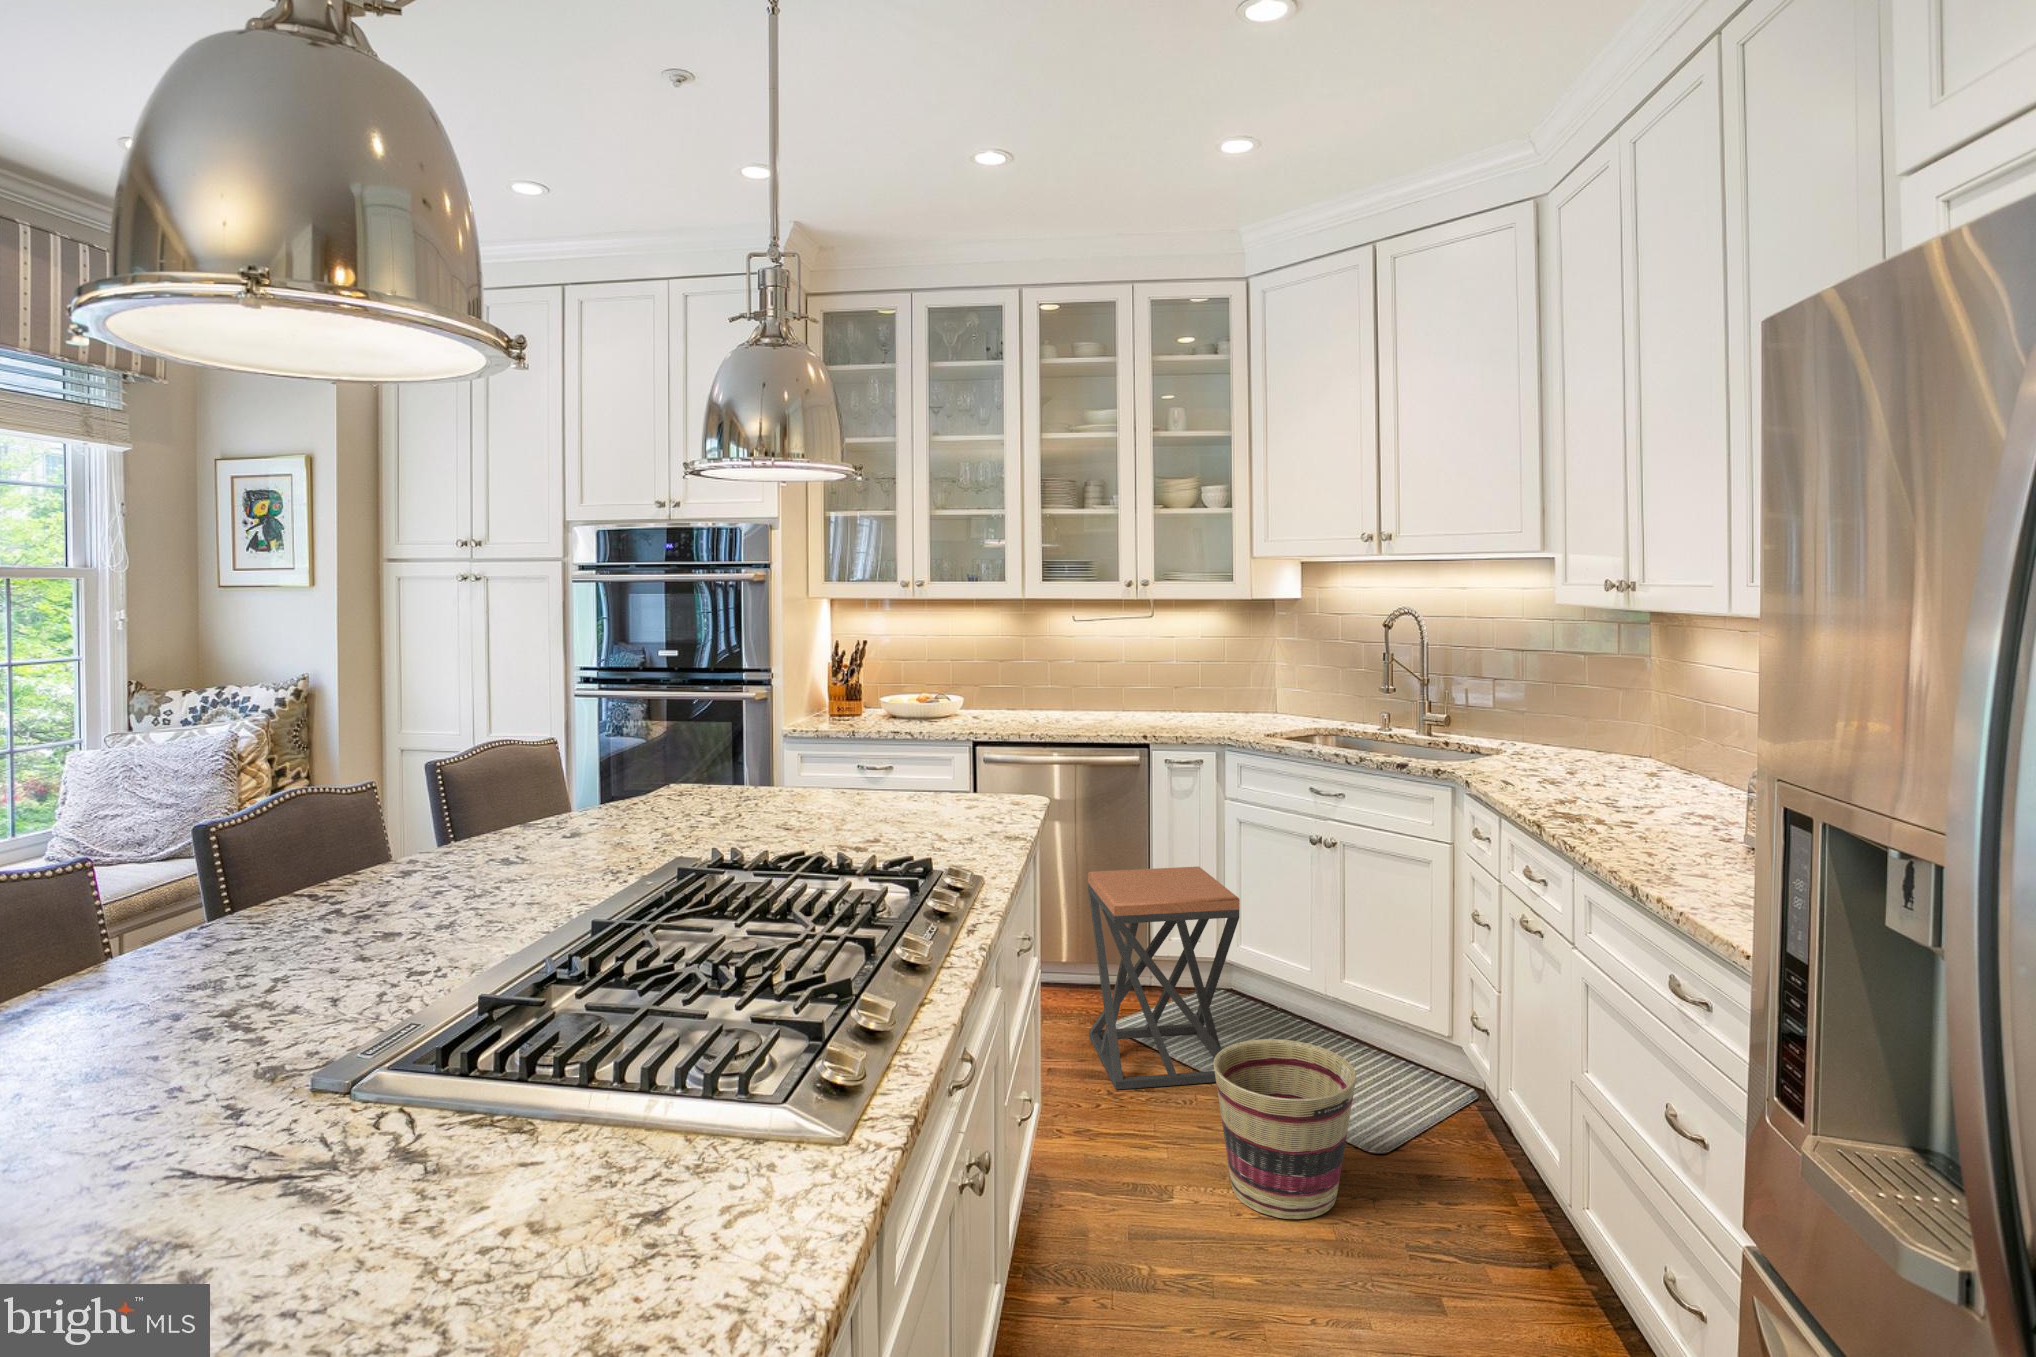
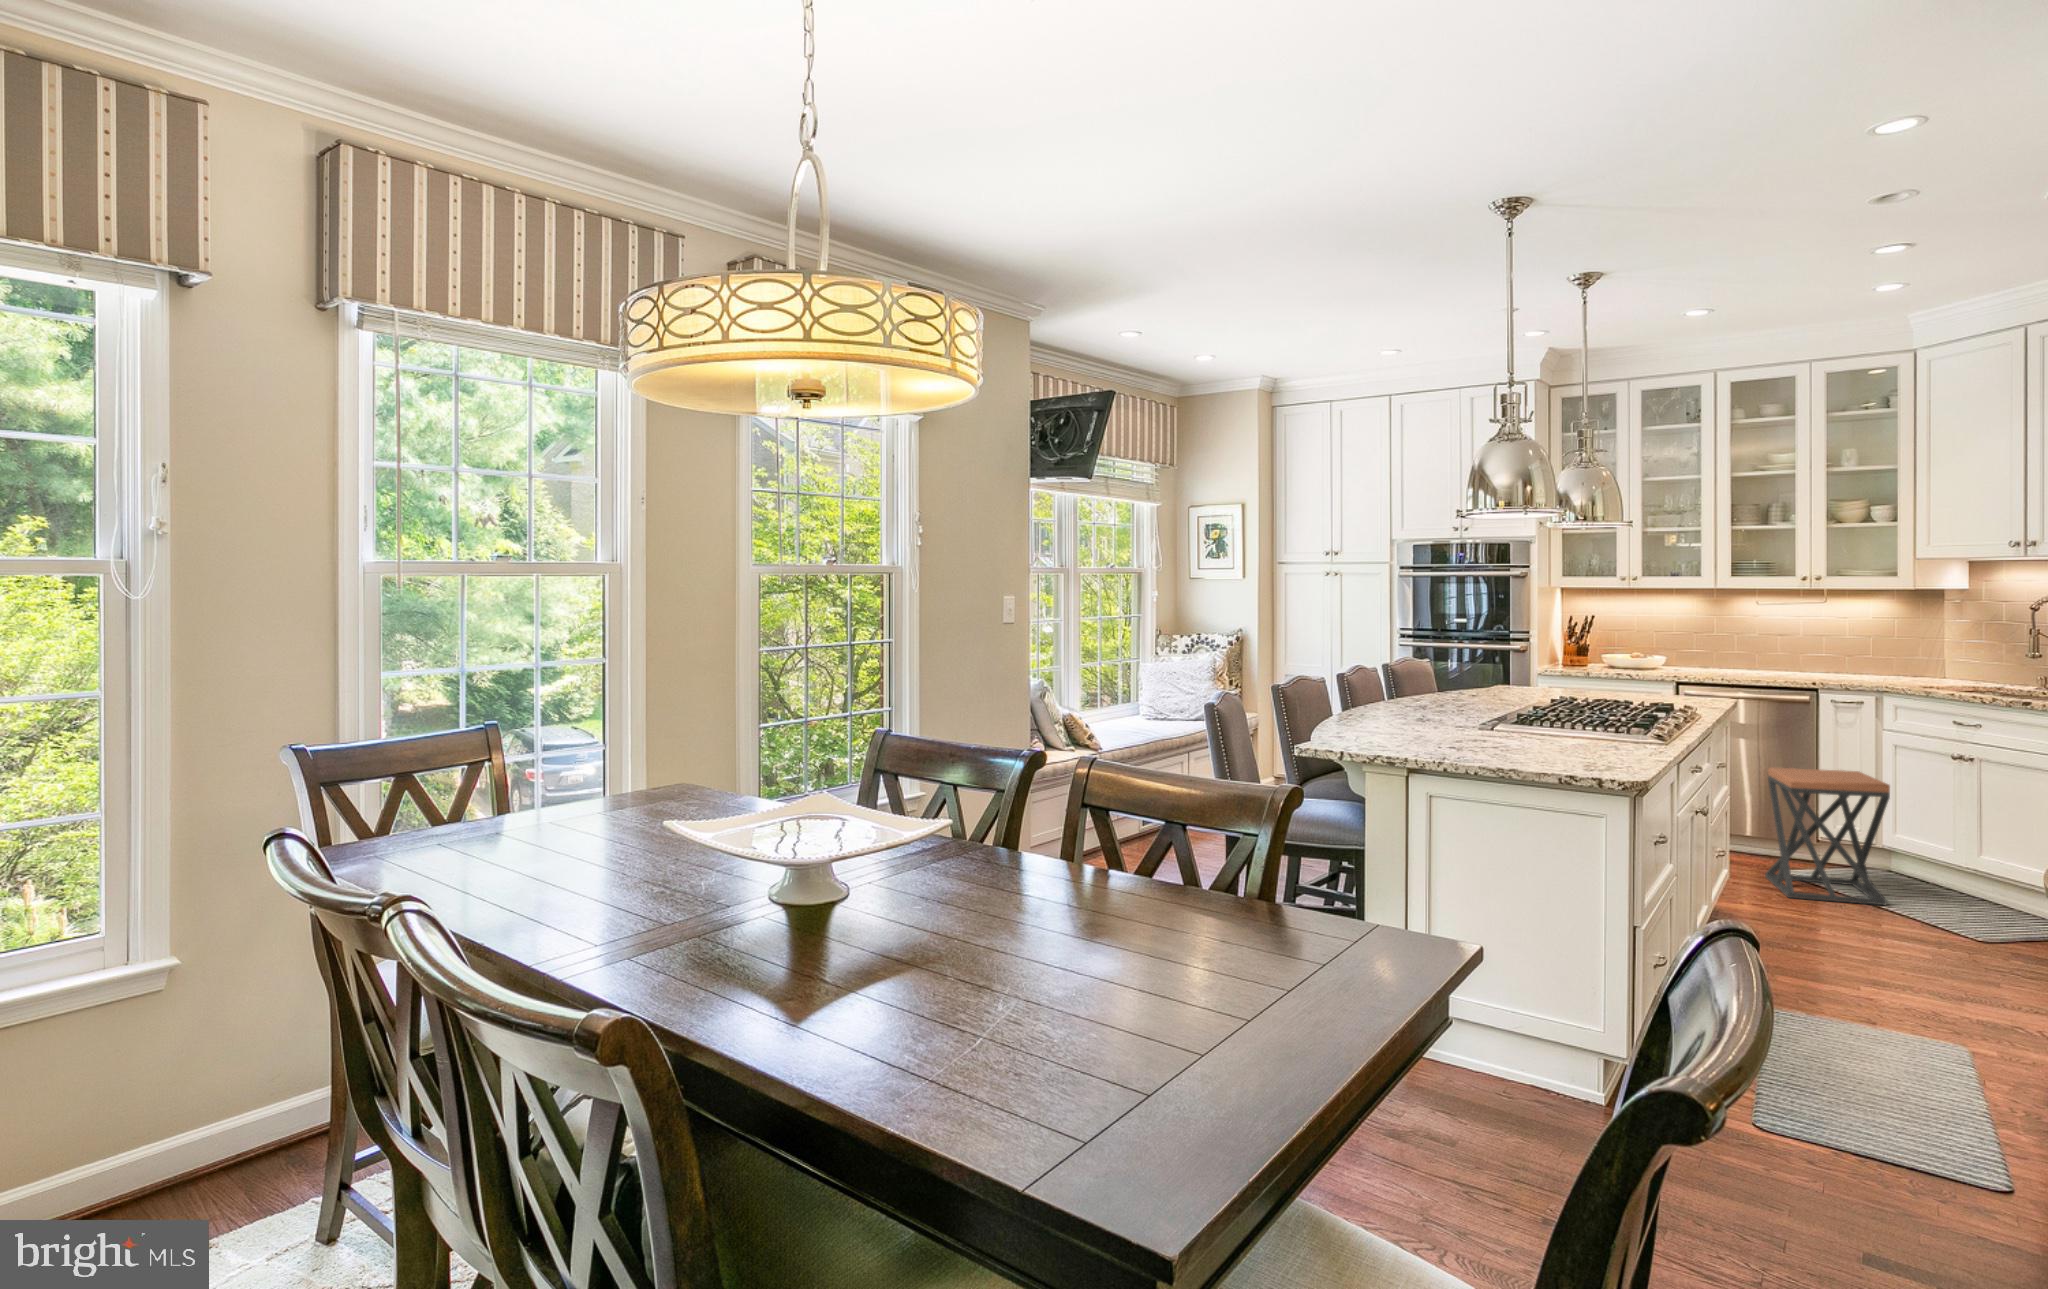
basket: present [1214,1039,1356,1219] -> none [1864,859,1970,953]

